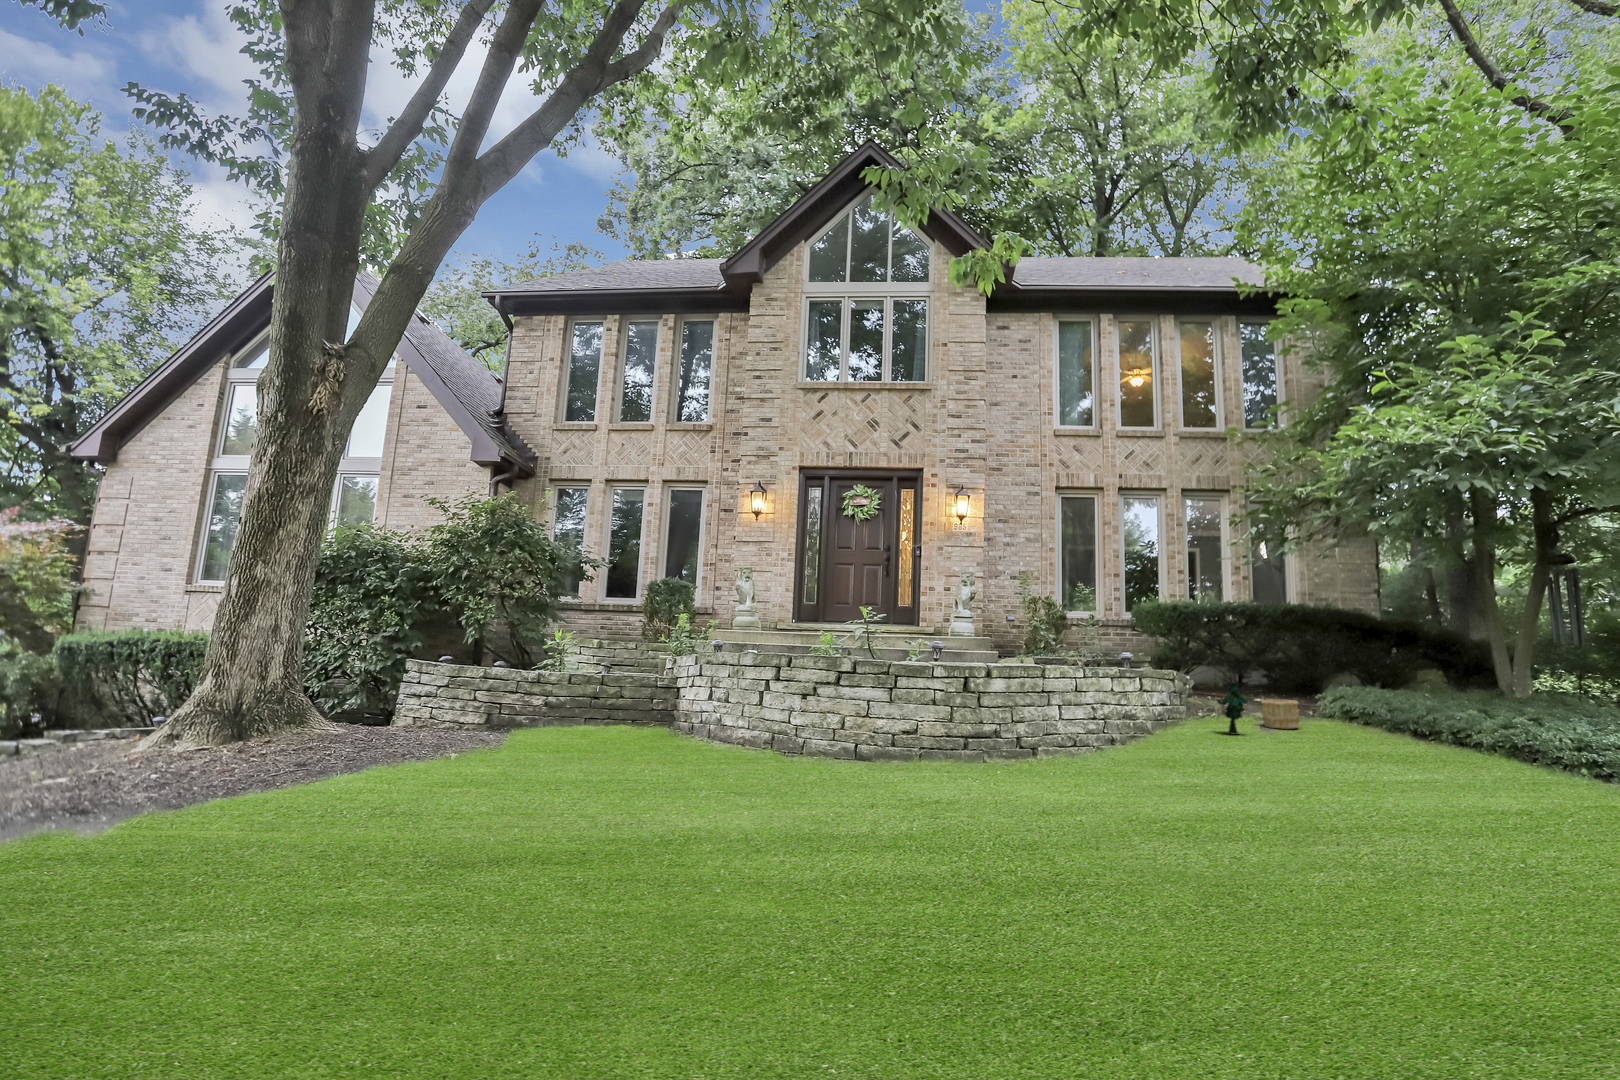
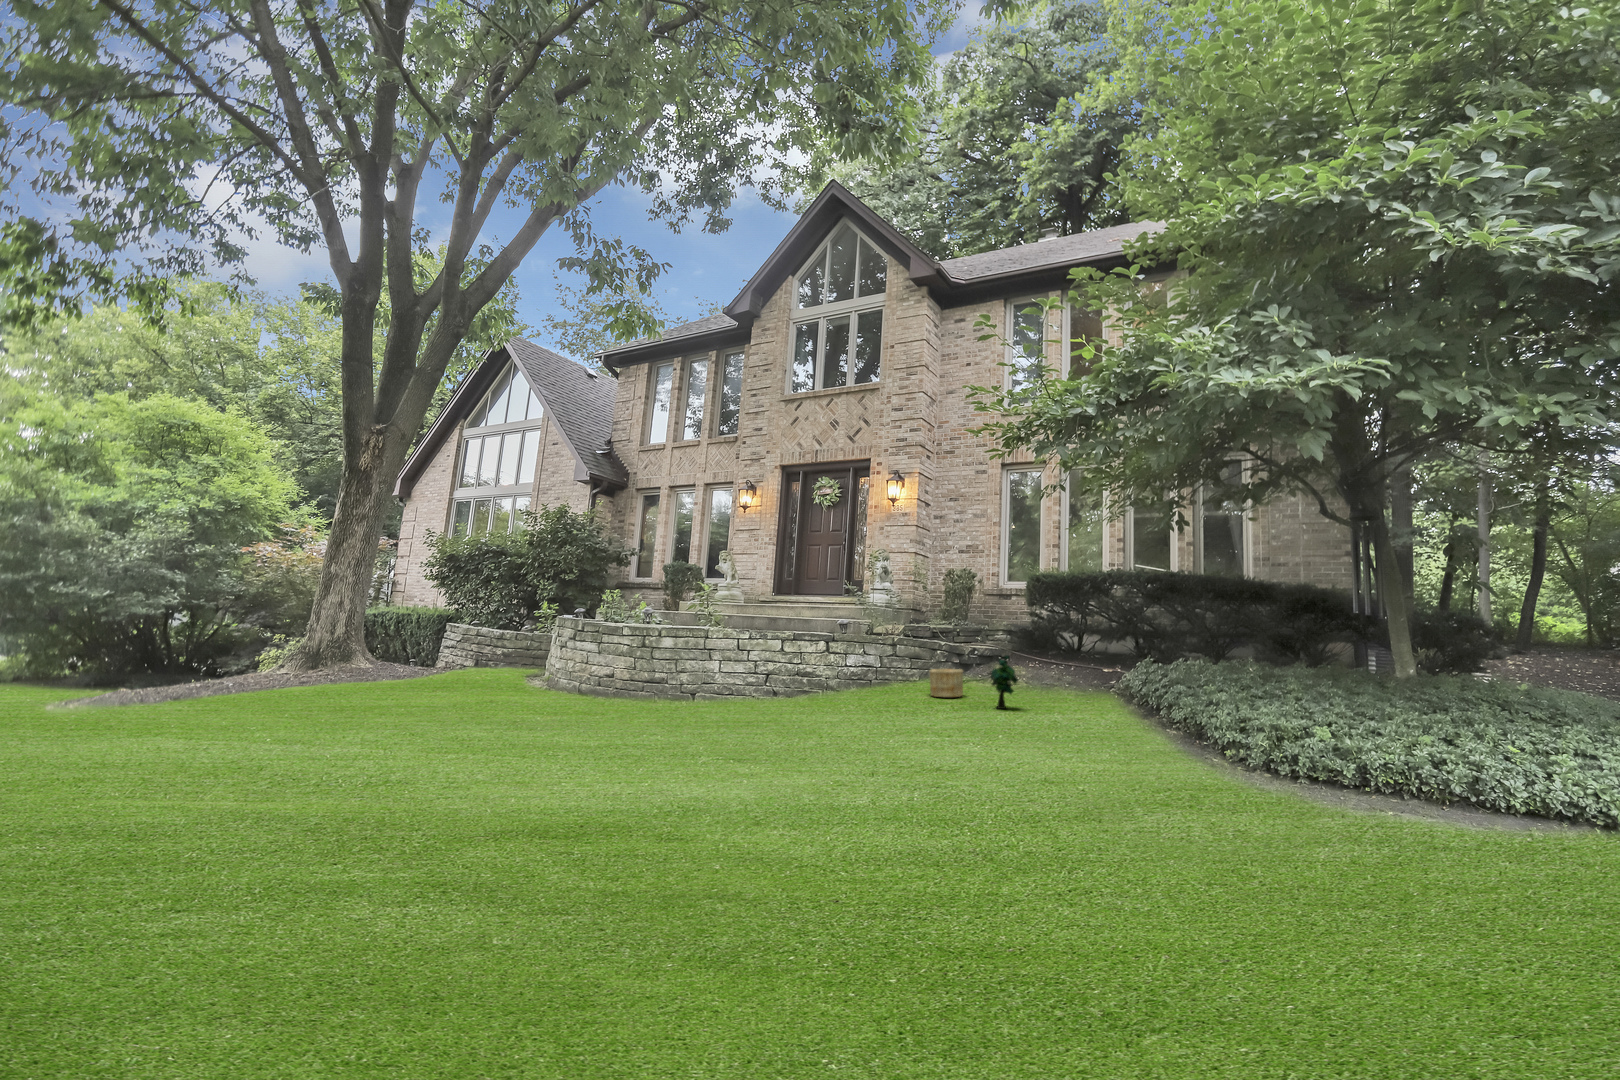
decorative plant: present [1217,682,1248,735] -> present [988,655,1018,709]

